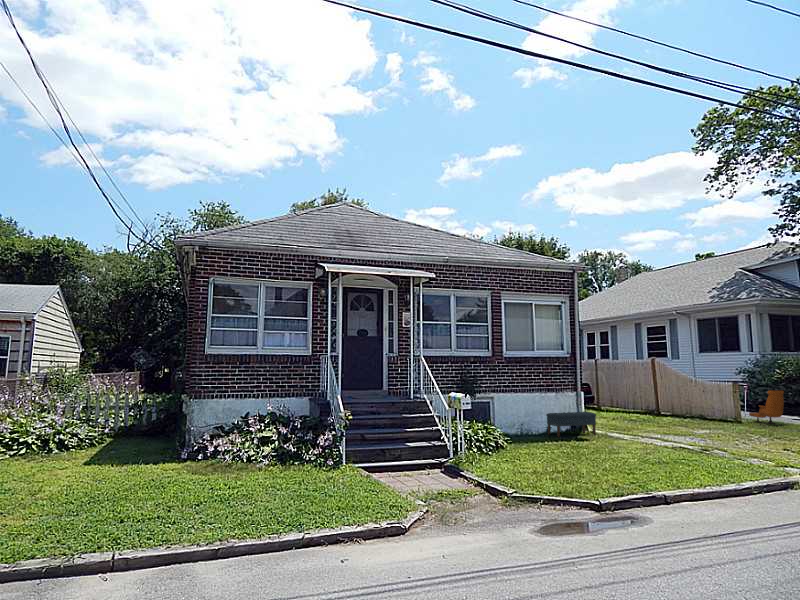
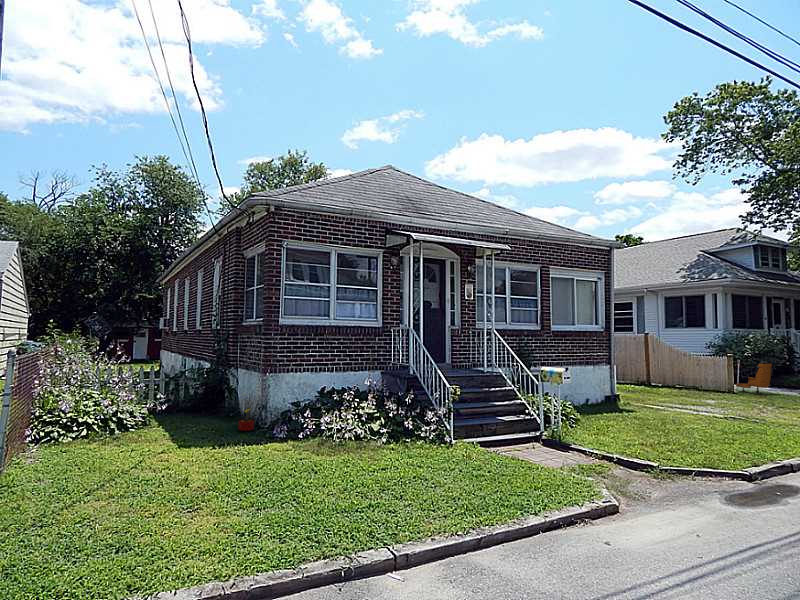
bench: present [546,412,596,437] -> none [586,384,630,408]
decorative plant: none [161,417,182,453] -> present [238,394,254,431]

